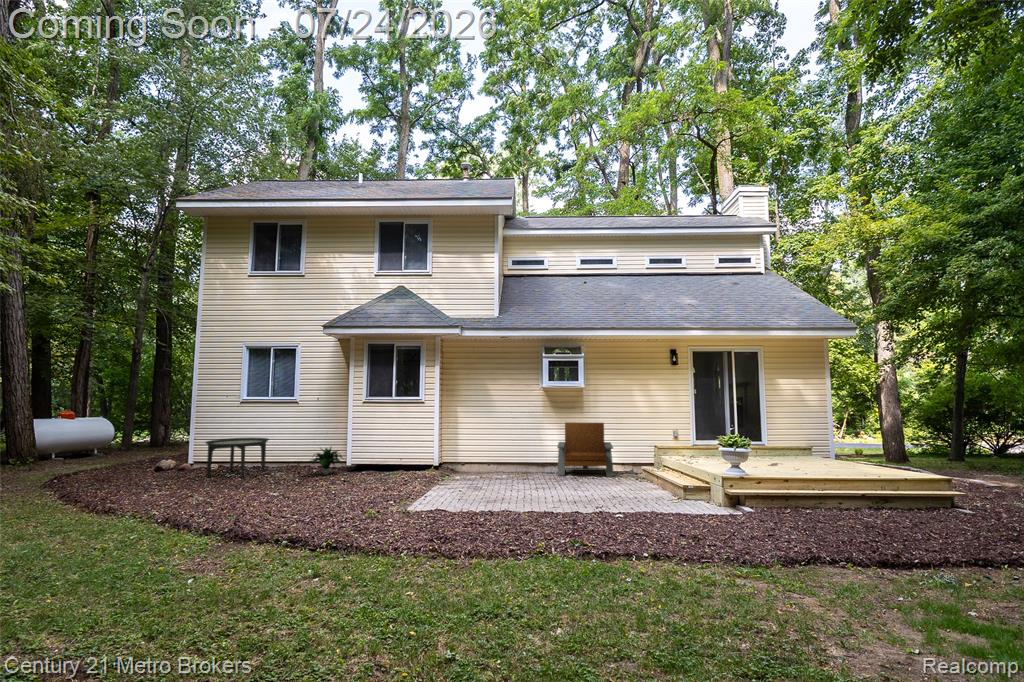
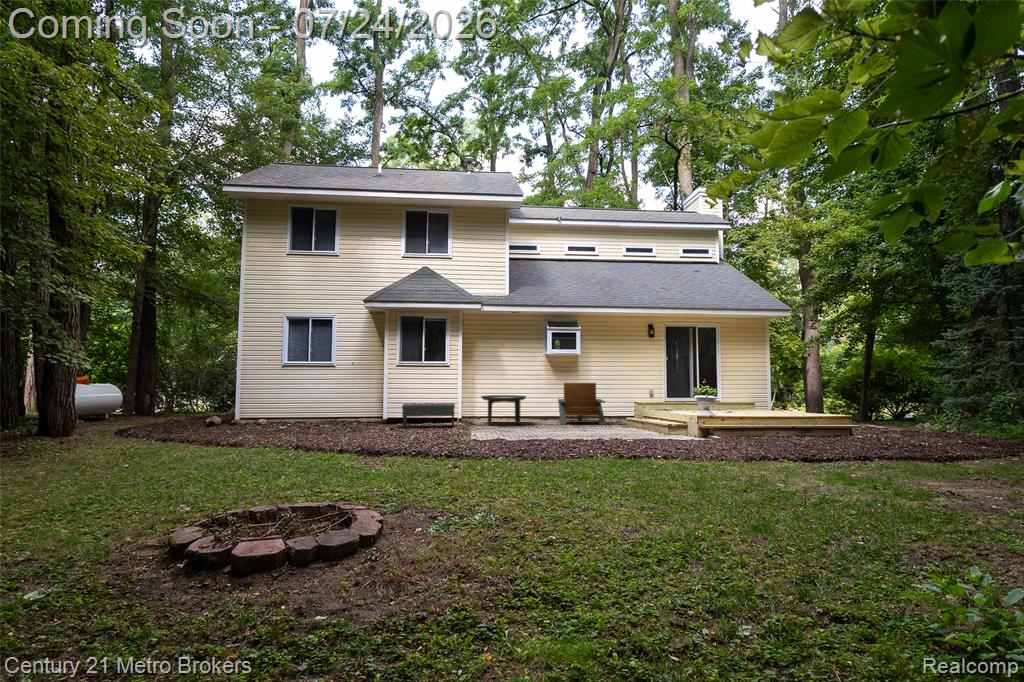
round table: present [205,438,269,478] -> present [481,395,526,425]
potted plant: present [309,447,342,475] -> none [351,401,383,426]
bench: none [362,448,429,479] -> present [402,403,455,428]

